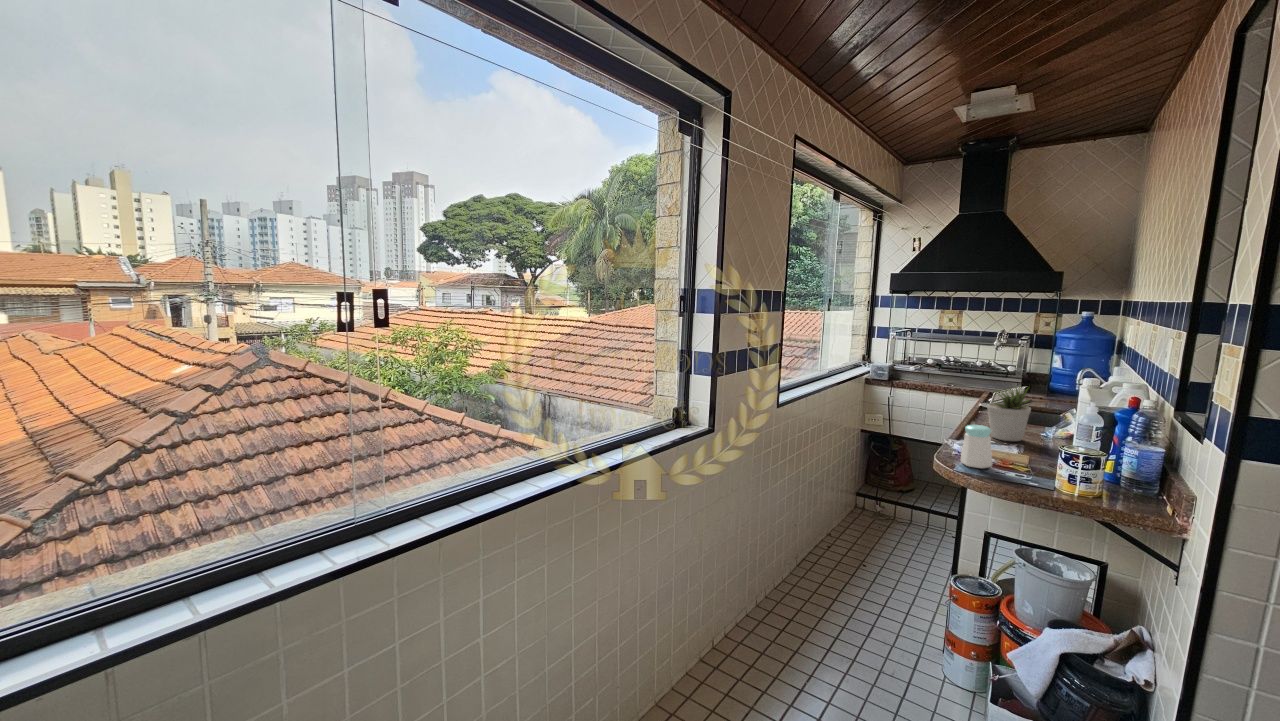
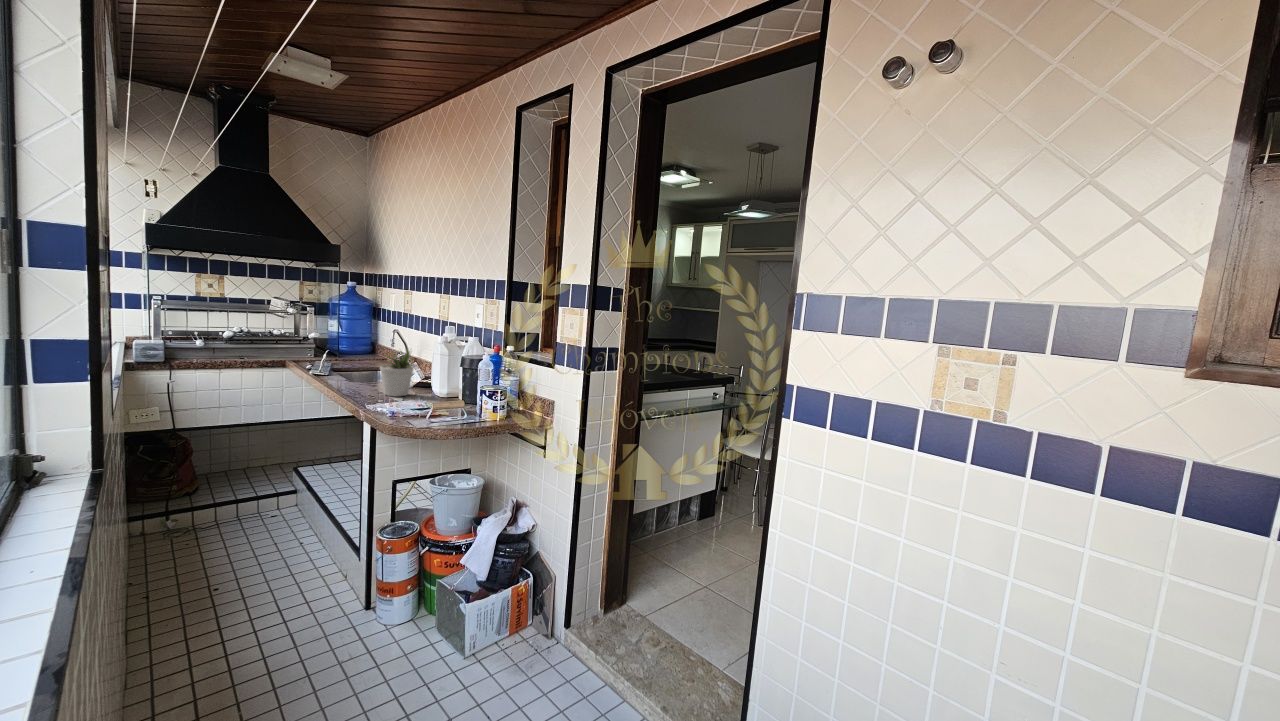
salt shaker: present [961,425,992,468] -> none [414,382,437,418]

